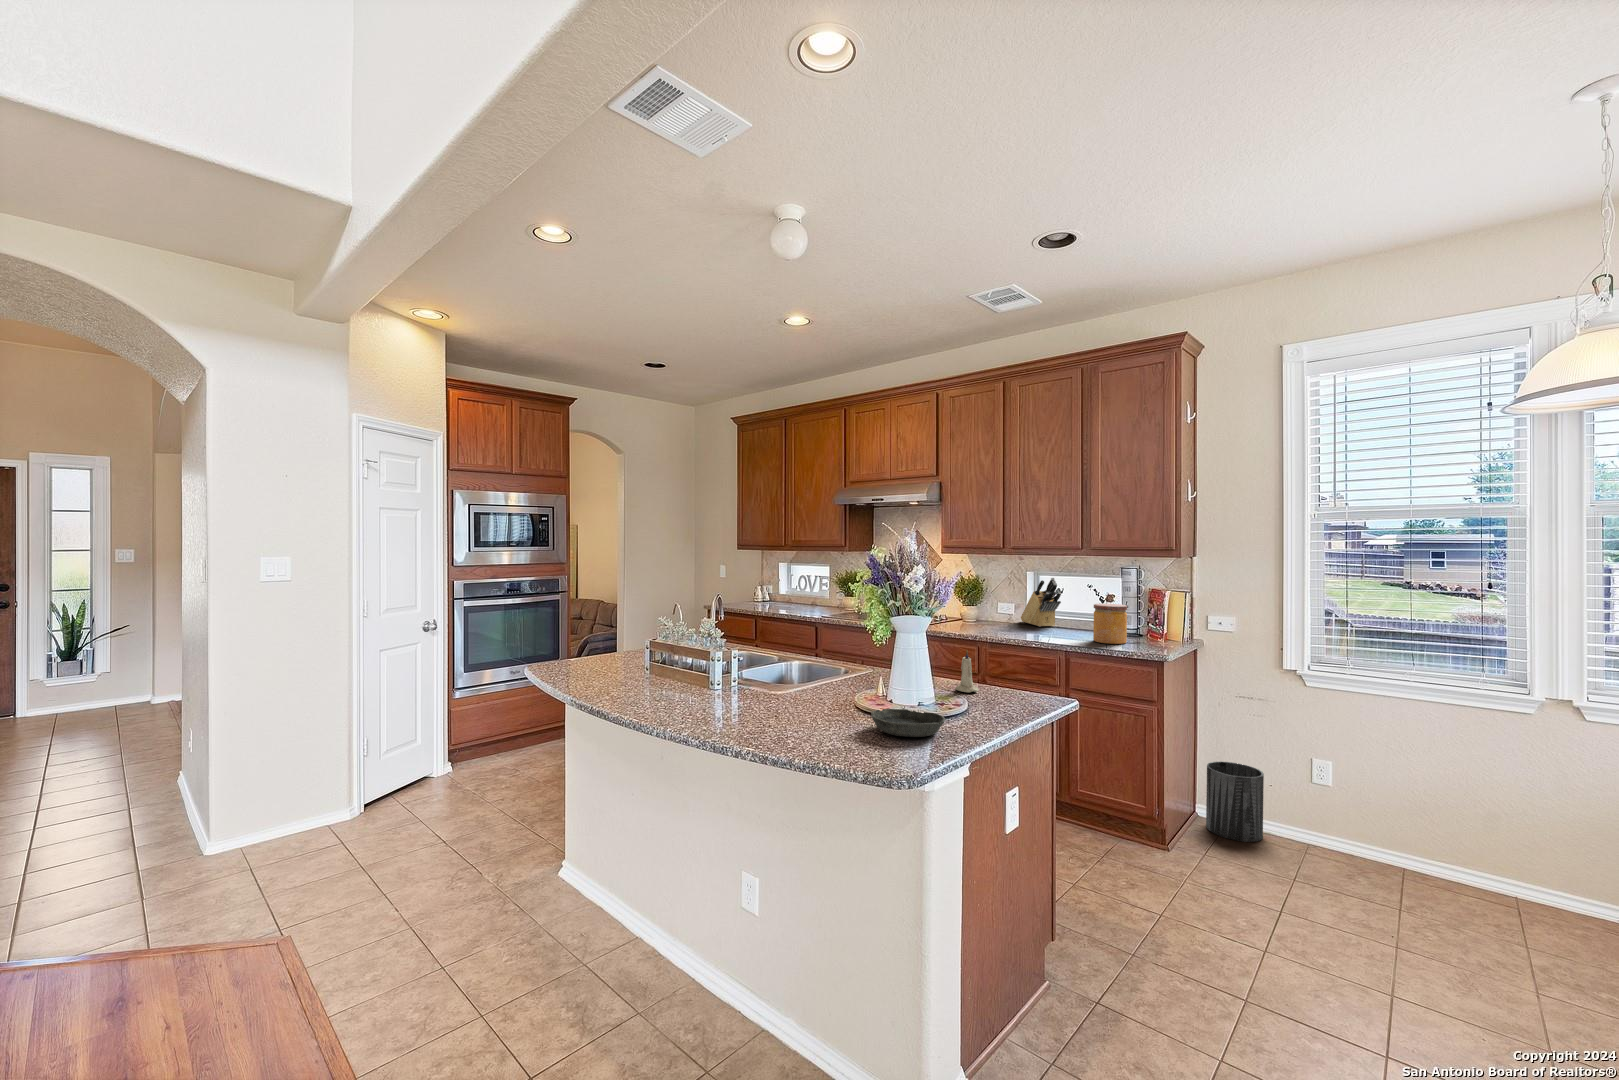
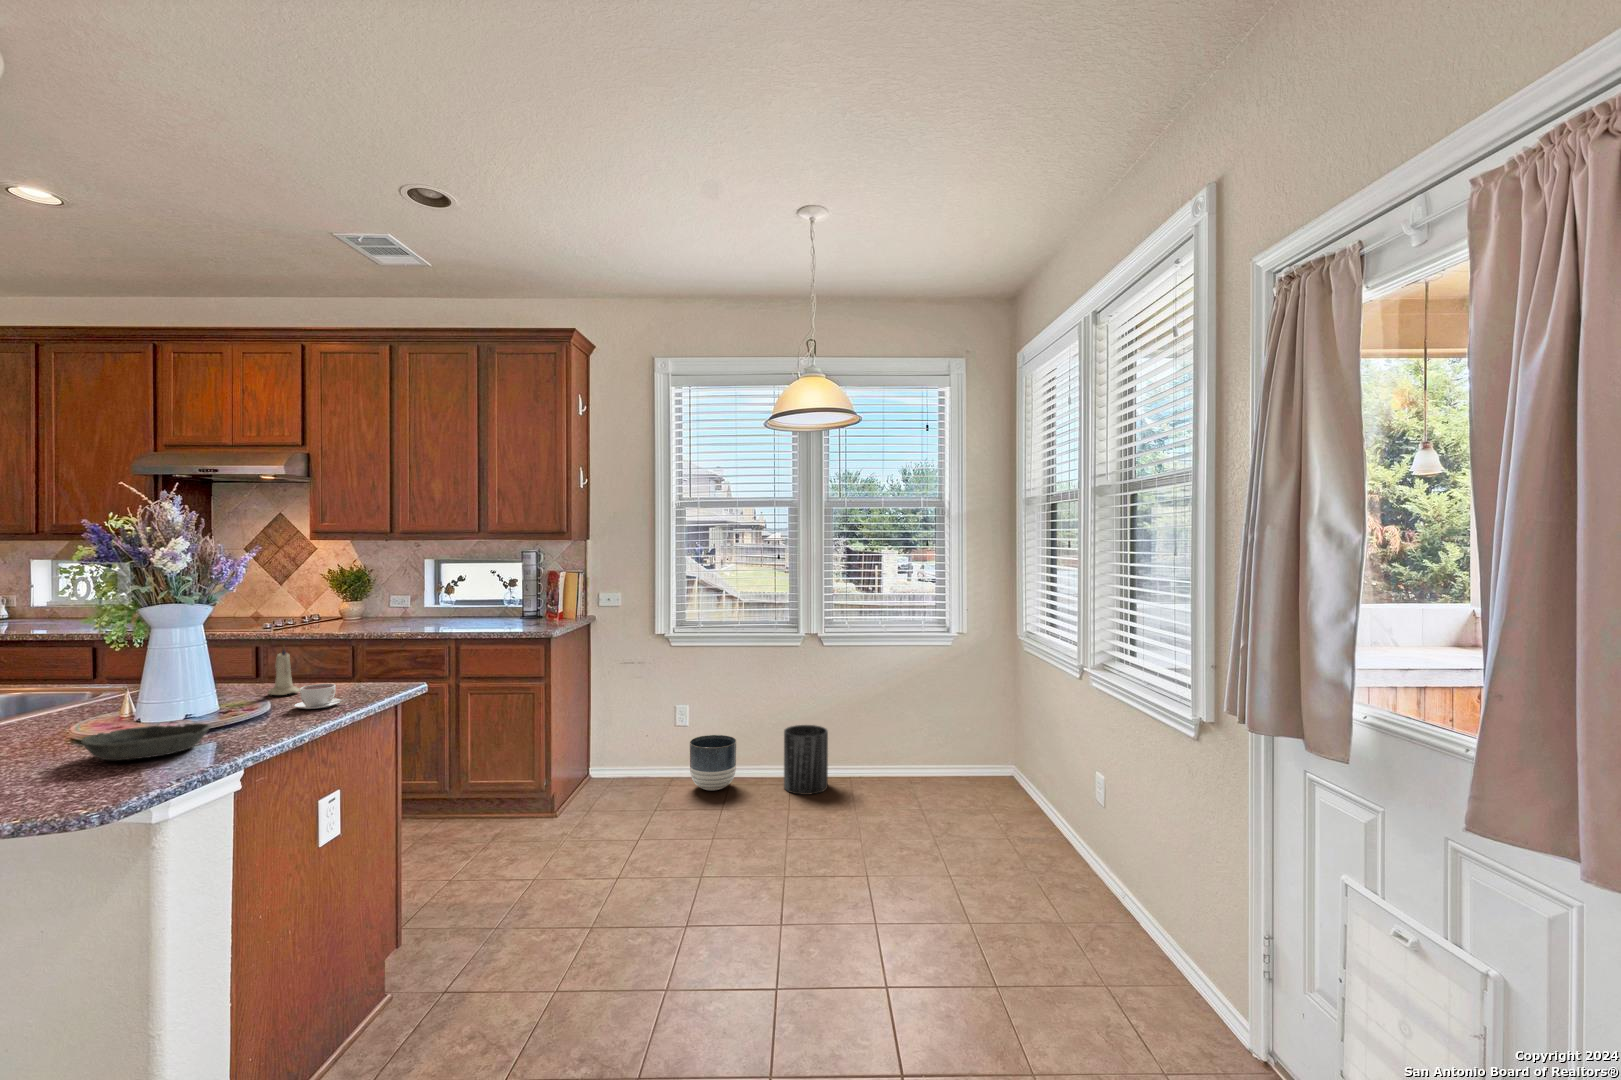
knife block: present [1021,578,1061,627] -> none [416,564,459,618]
jar: present [1093,604,1127,644] -> none [487,587,521,628]
coffee cup: none [984,689,1024,711] -> present [294,684,345,709]
trash can: present [1206,762,1264,842] -> present [784,725,828,795]
planter: none [1331,797,1404,870] -> present [690,735,736,790]

